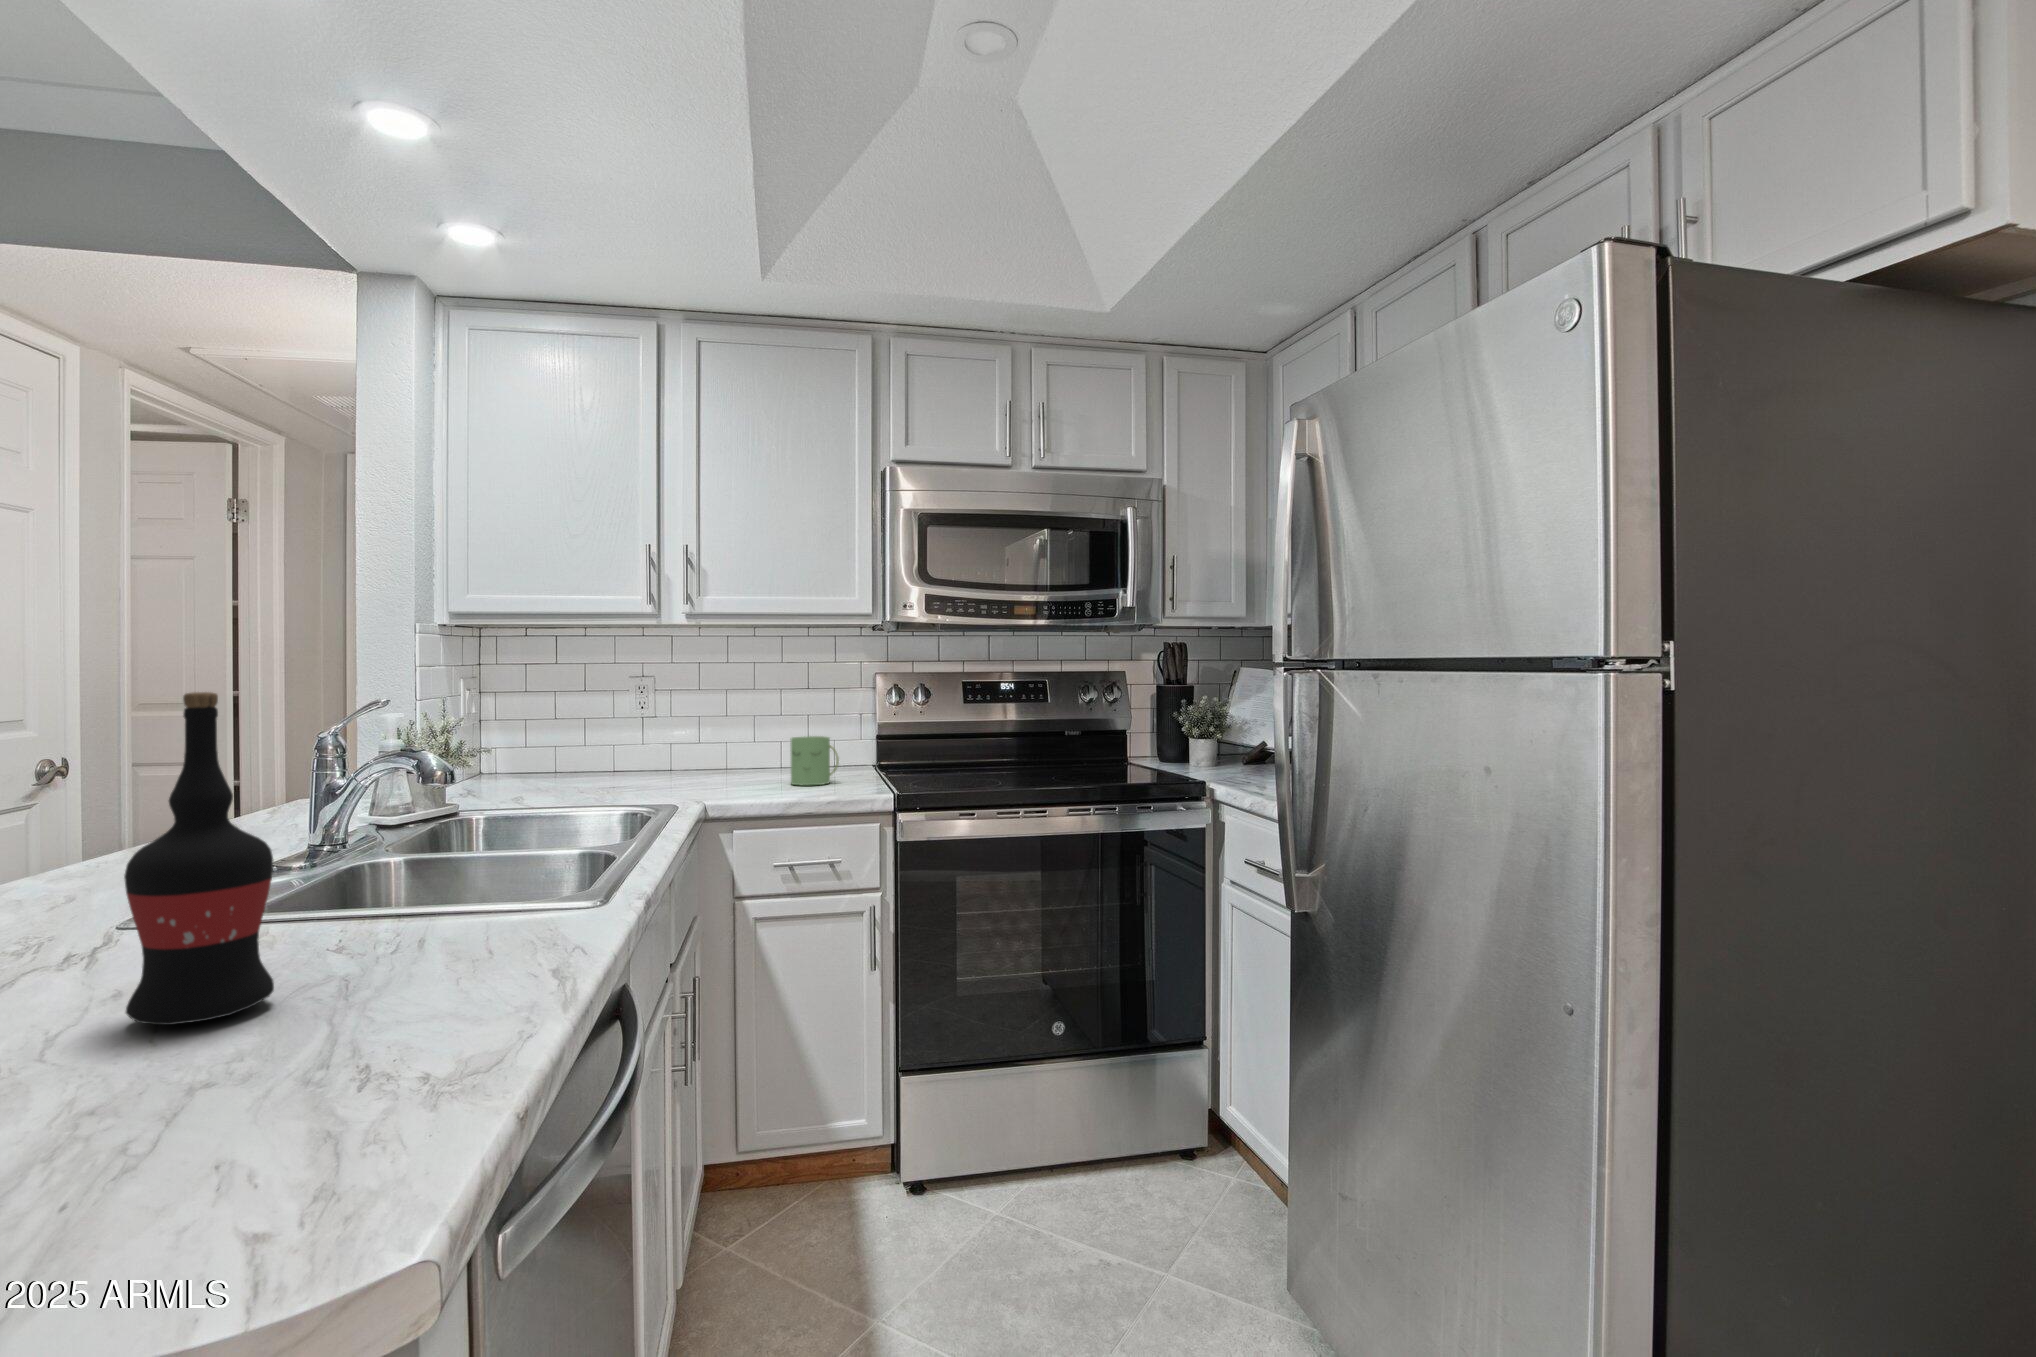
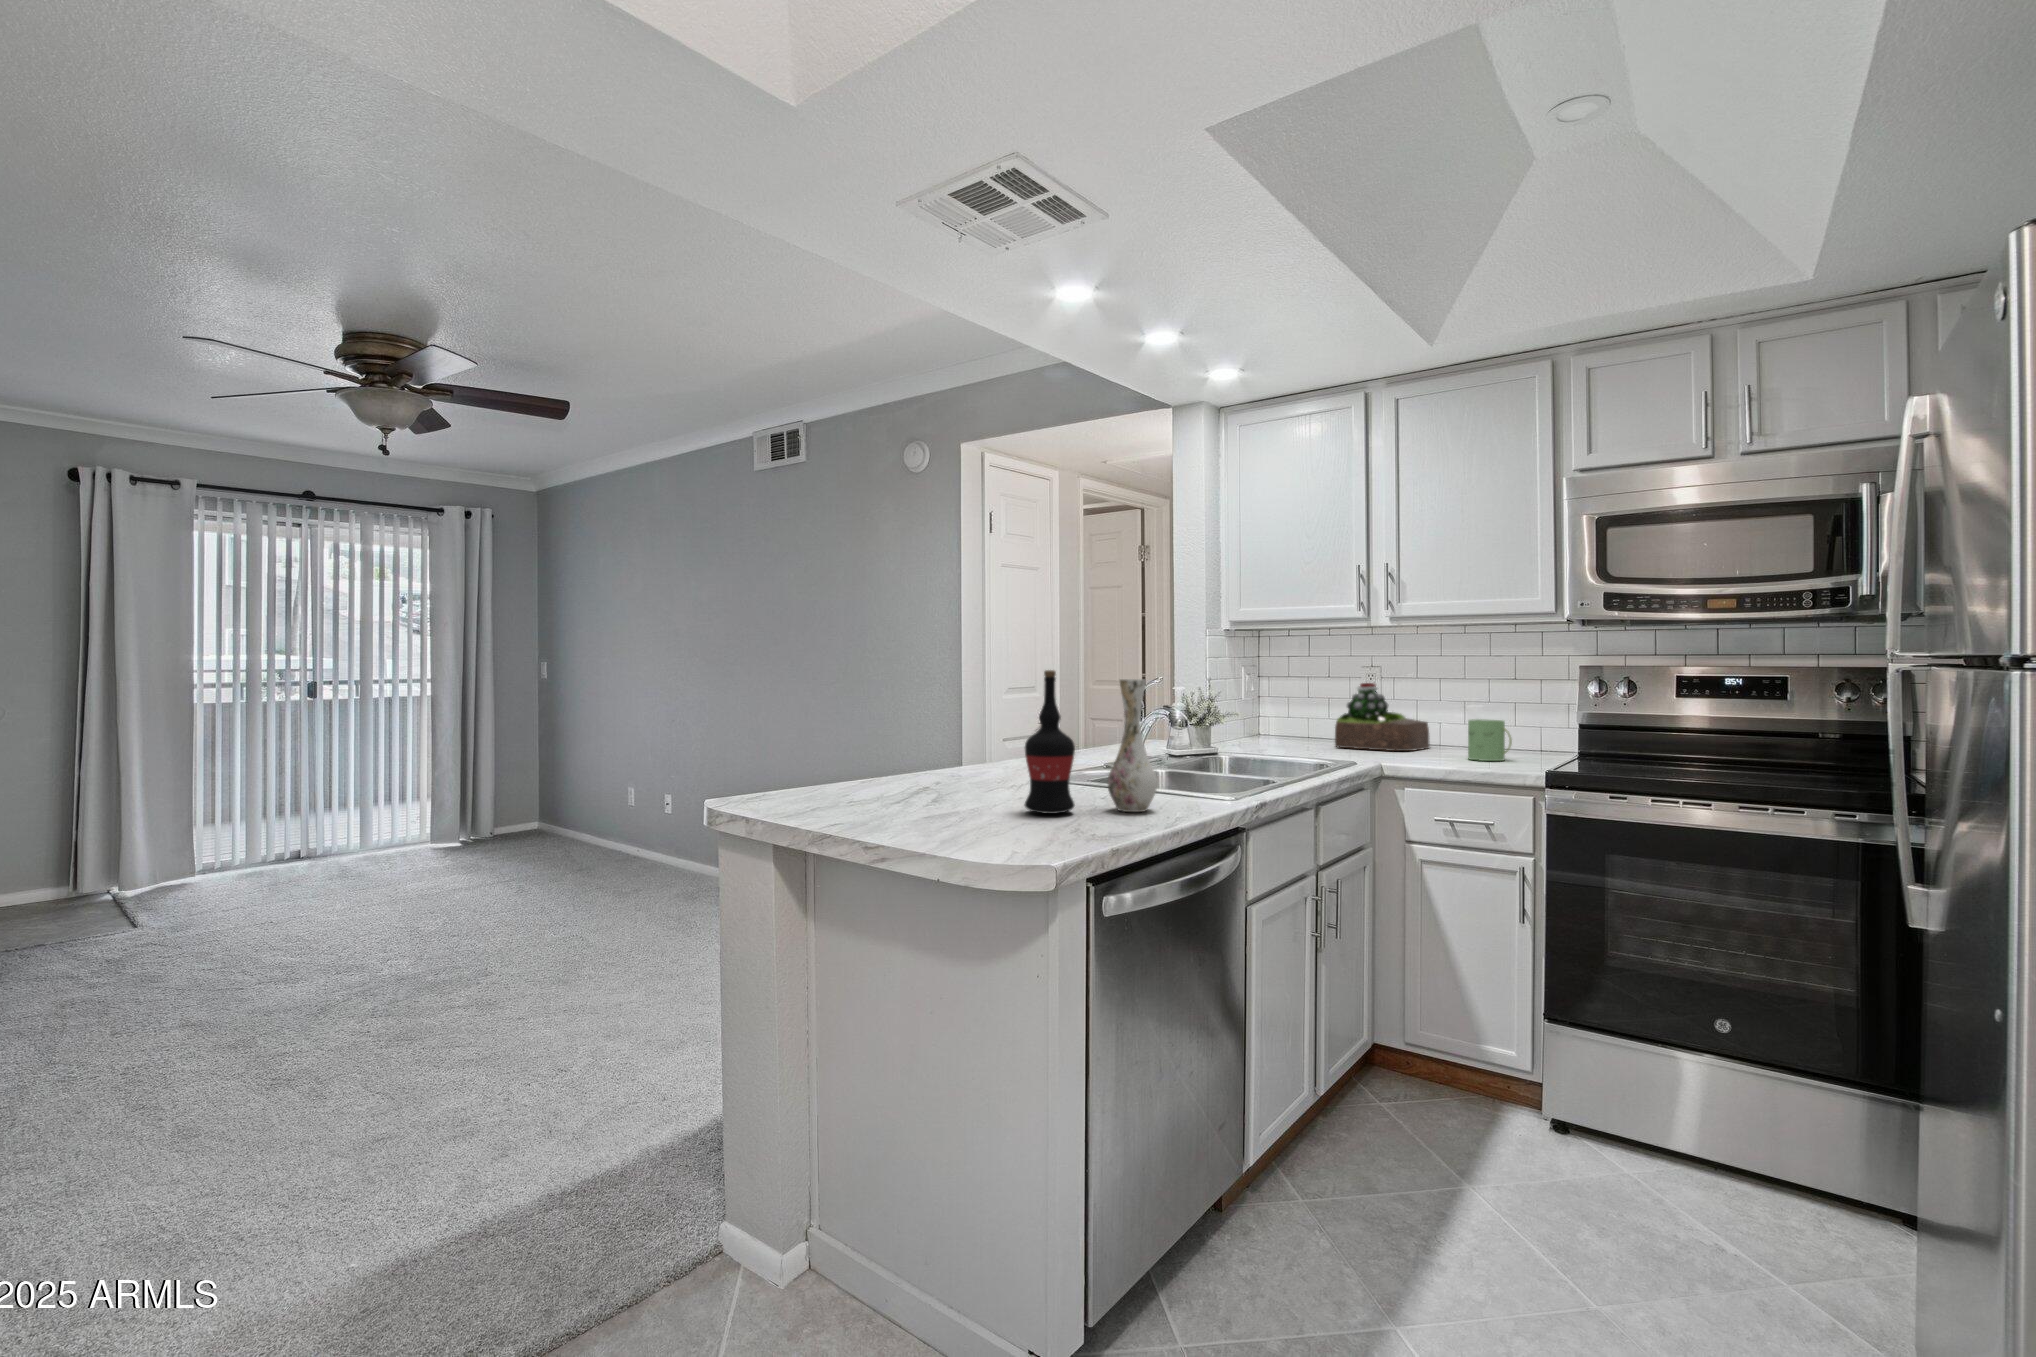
succulent plant: none [615,696,729,782] -> present [1335,683,1430,751]
vase: none [350,706,464,971] -> present [1108,679,1157,812]

